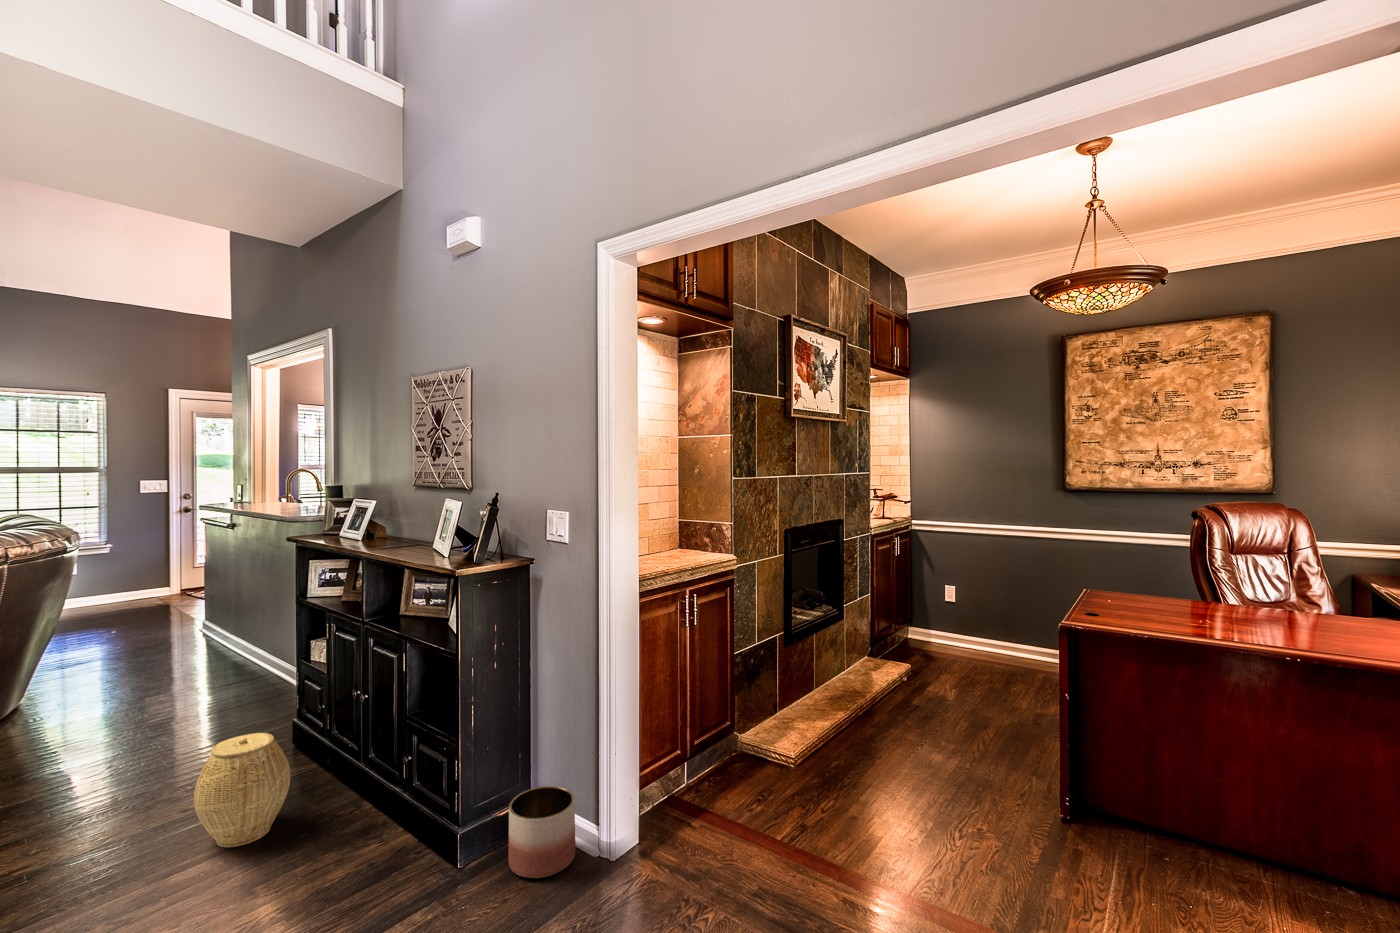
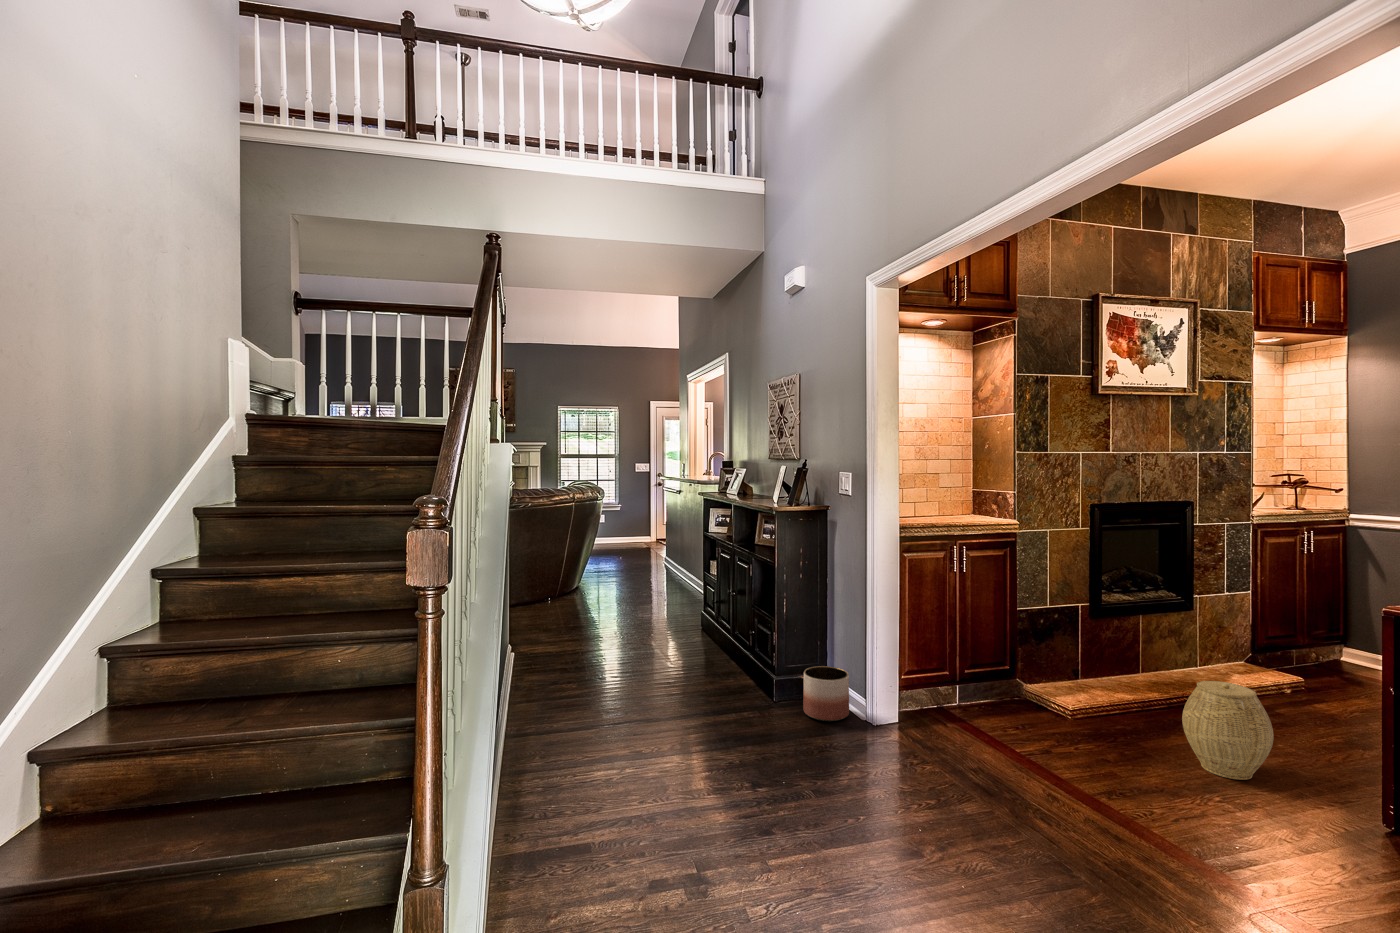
woven basket: present [194,733,290,847] -> present [1182,681,1274,780]

